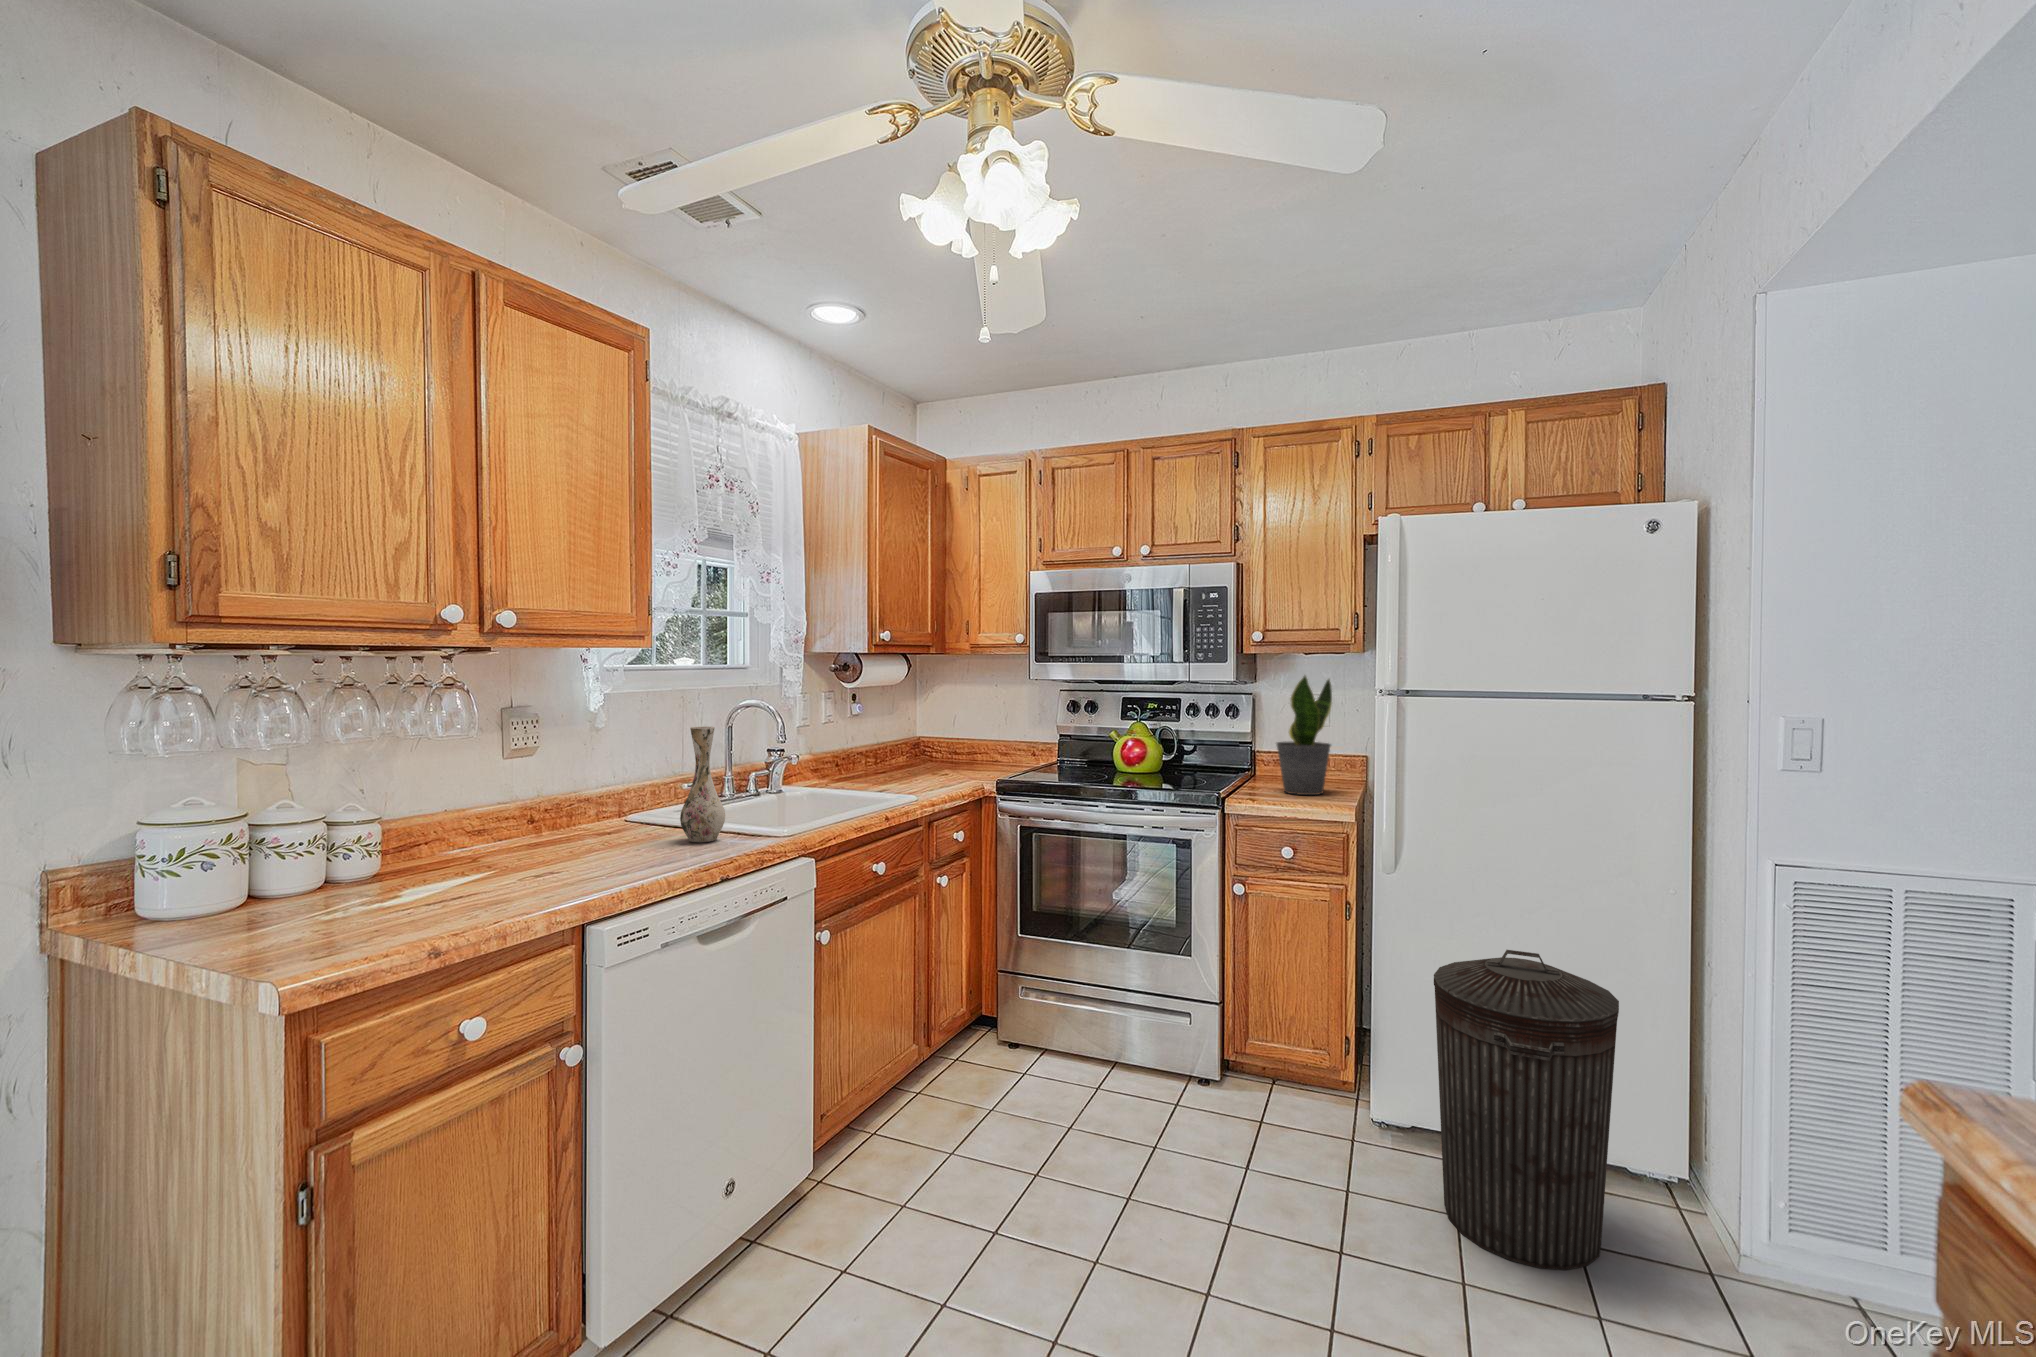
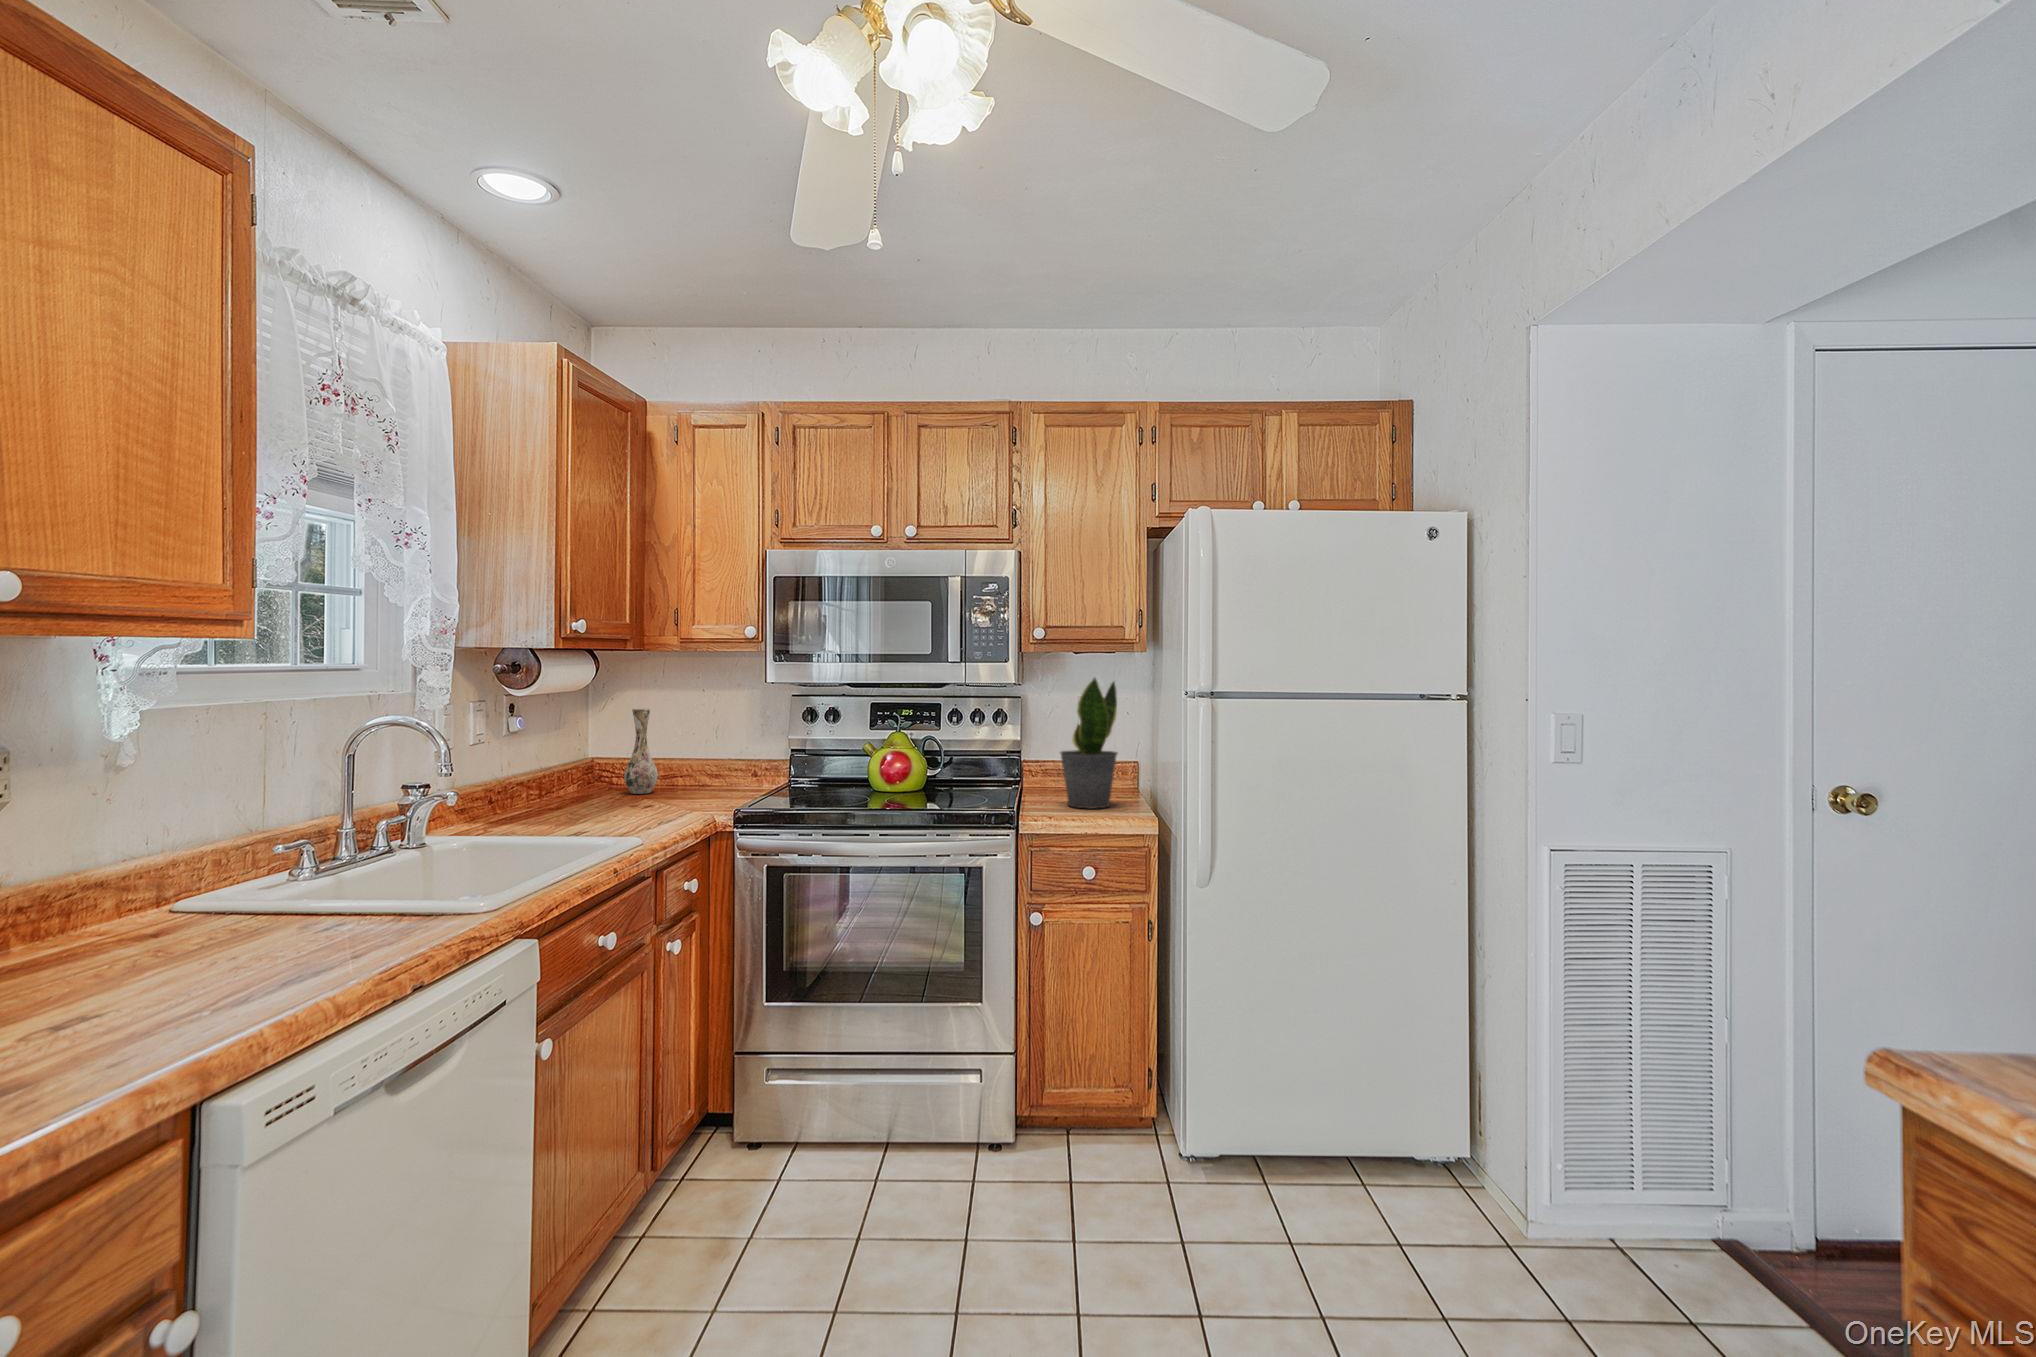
vase: present [680,726,725,842] -> present [624,709,658,794]
trash can: present [1434,950,1619,1270] -> none [1271,956,1445,1279]

